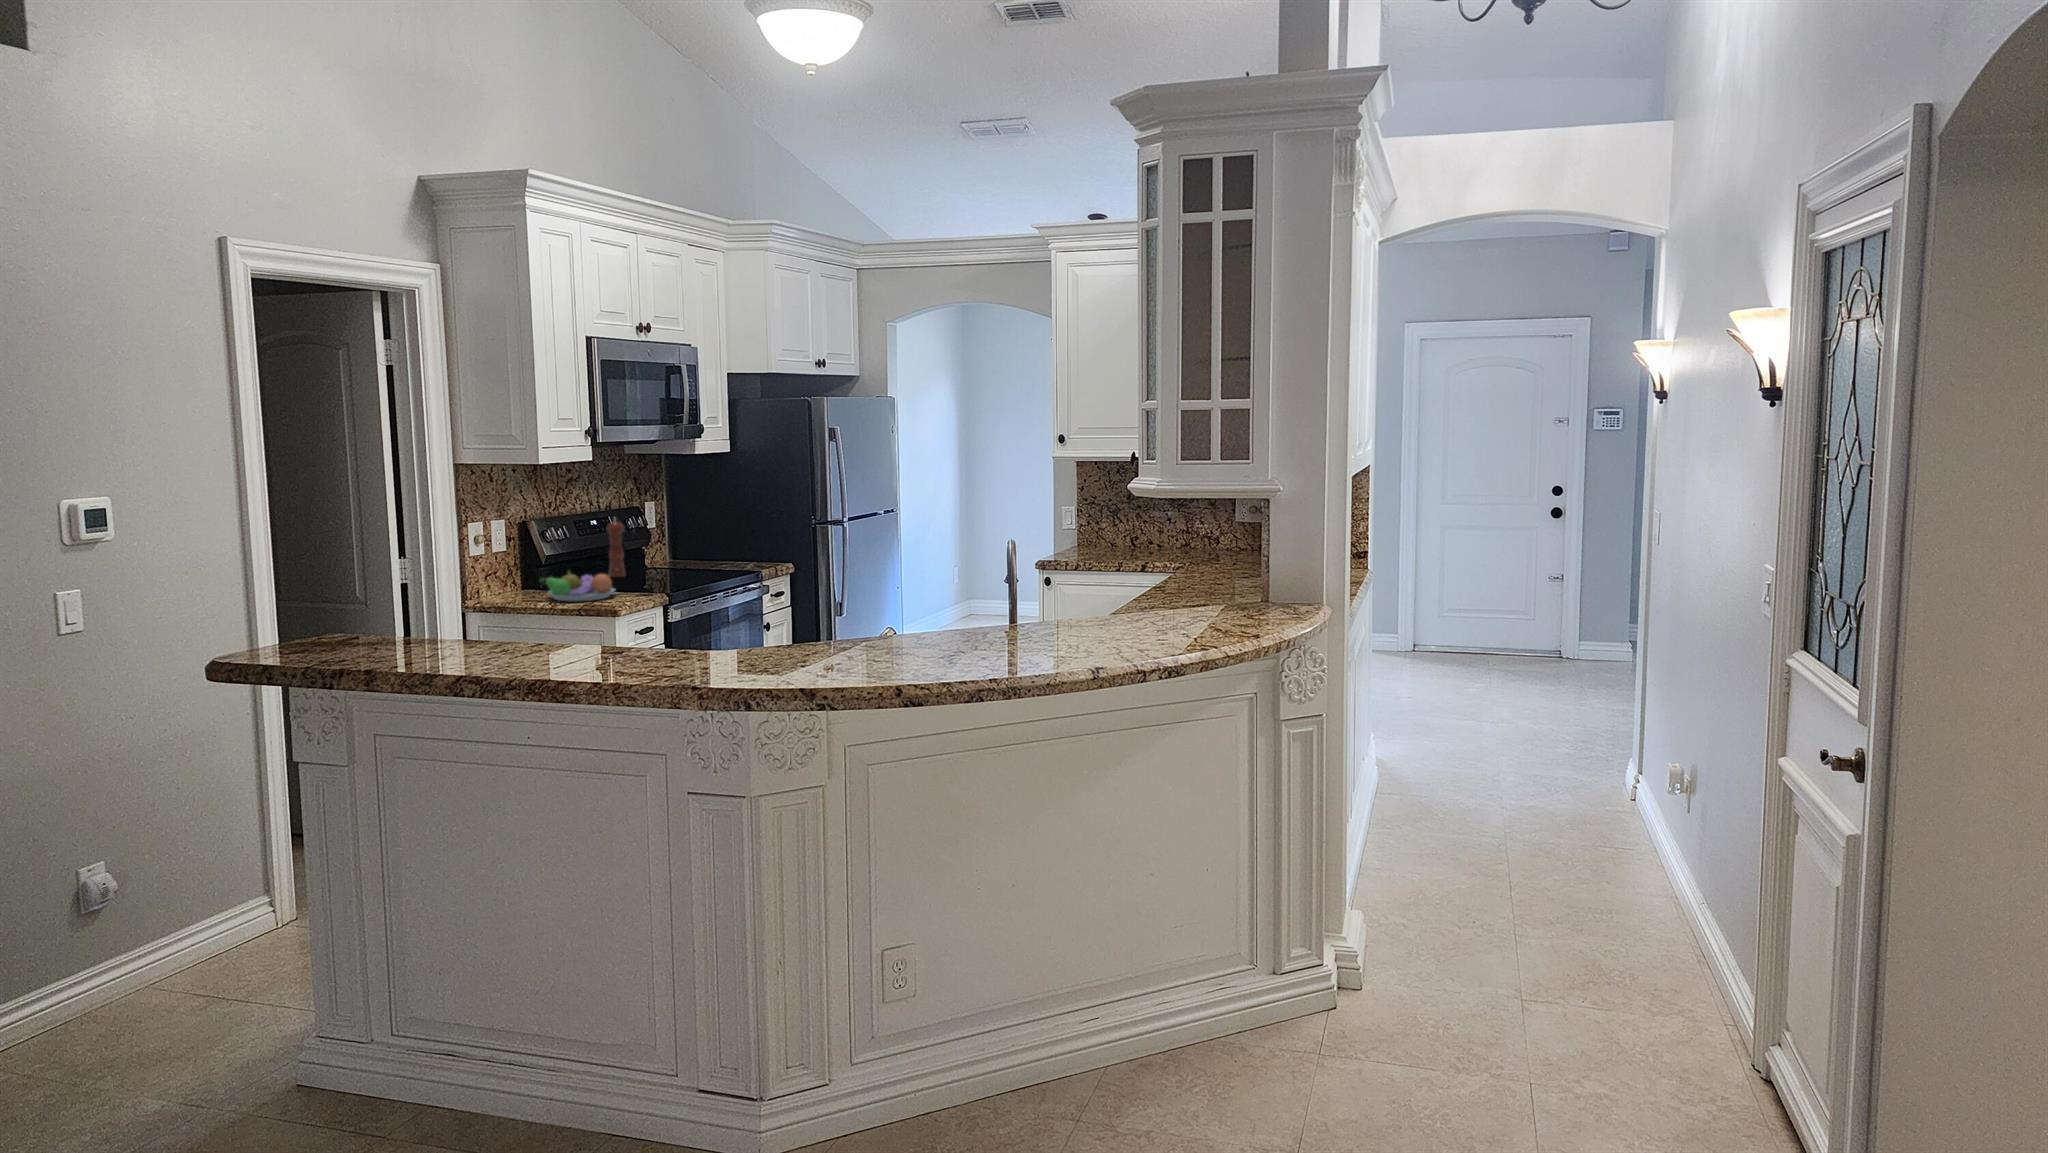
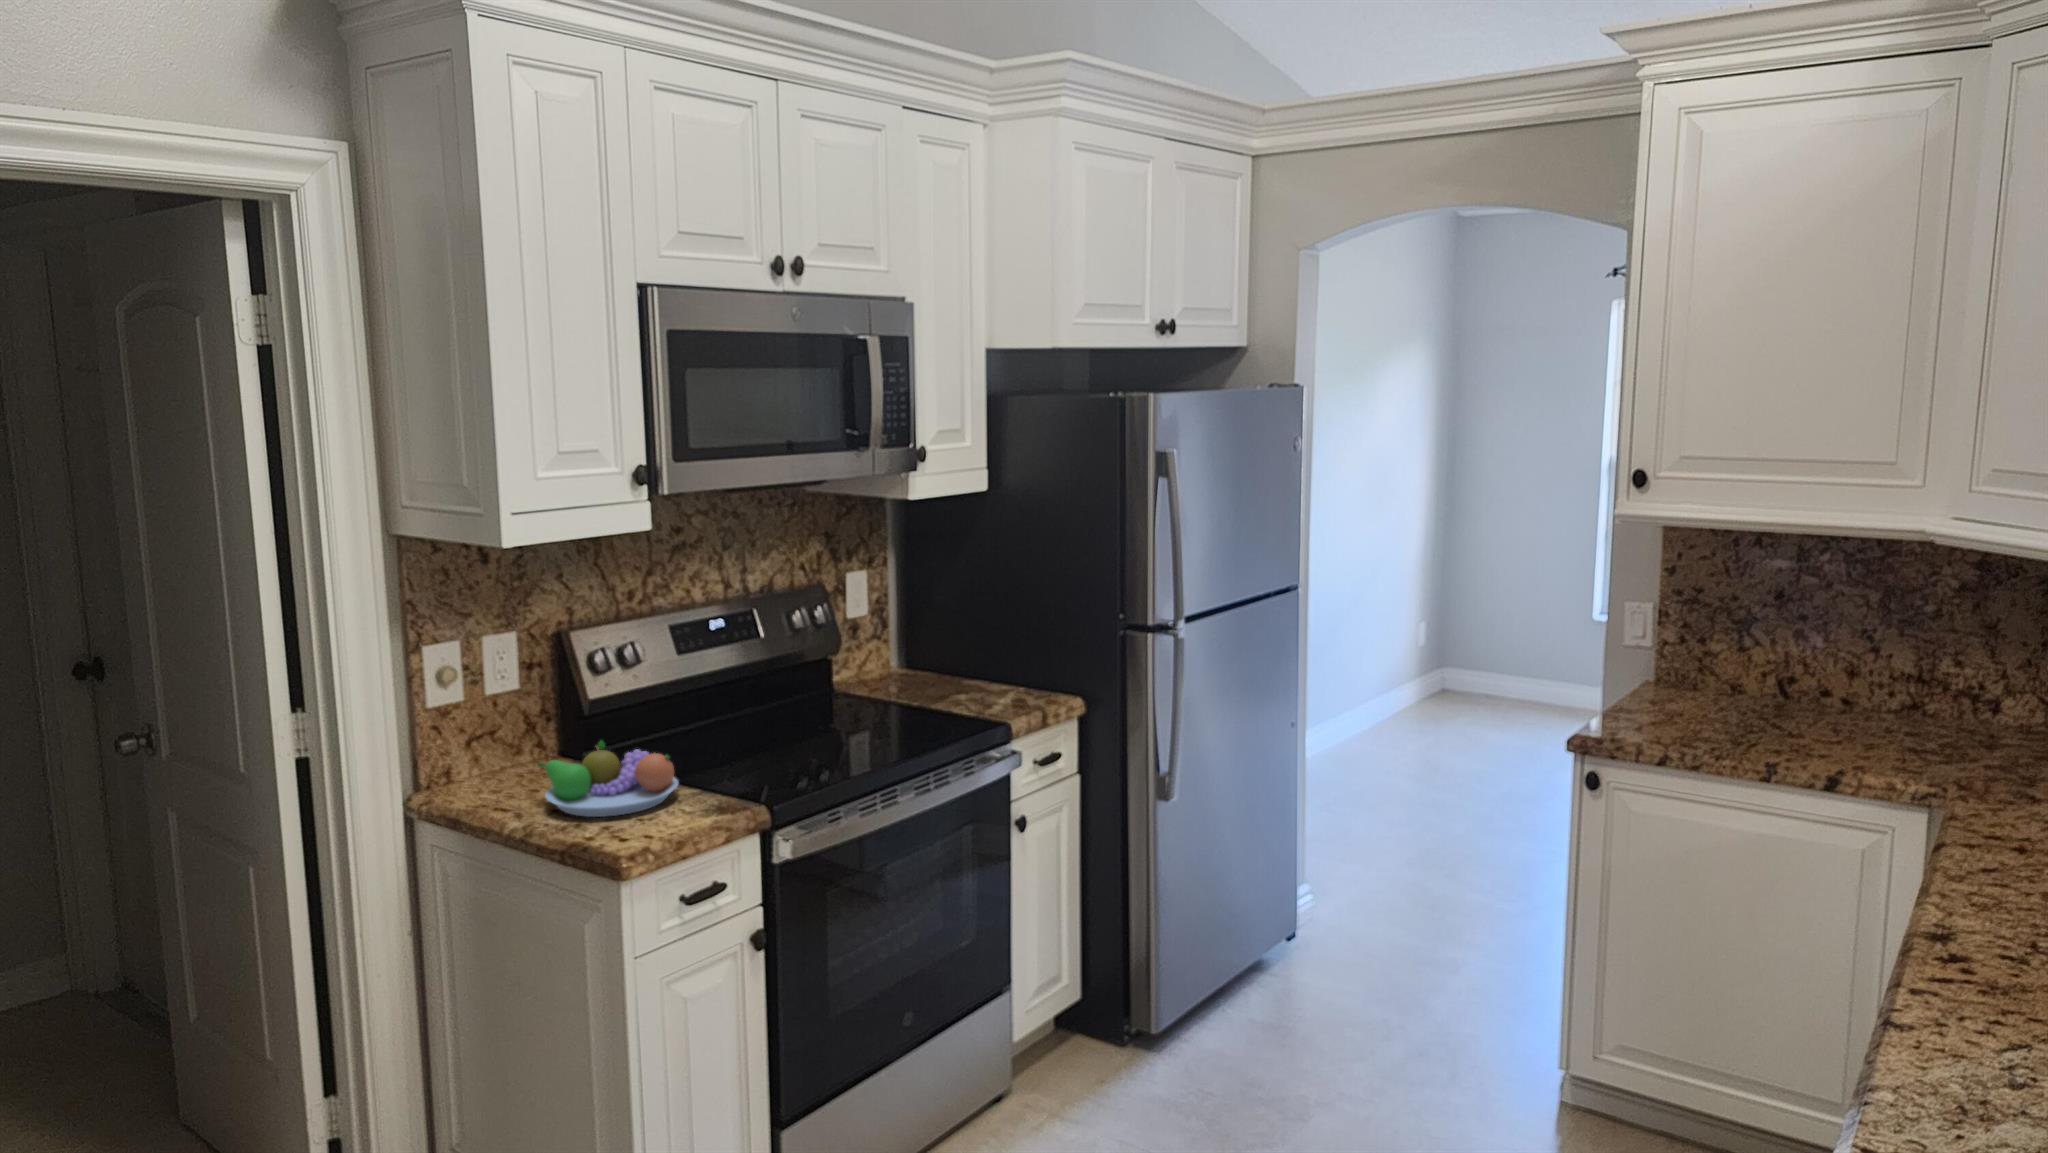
pepper mill: present [607,517,625,577] -> none [733,617,765,727]

